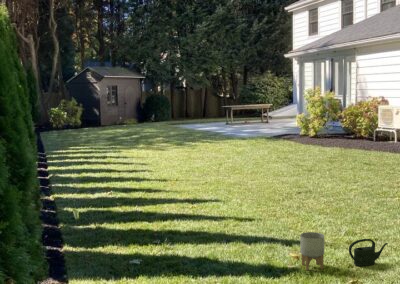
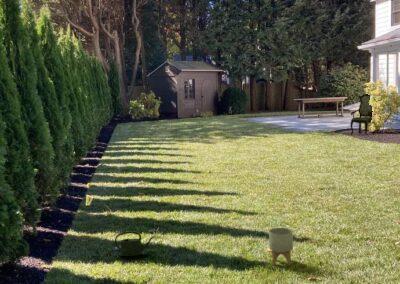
armchair: none [288,99,311,140] -> present [350,94,374,135]
watering can: present [349,239,388,266] -> present [115,231,155,256]

